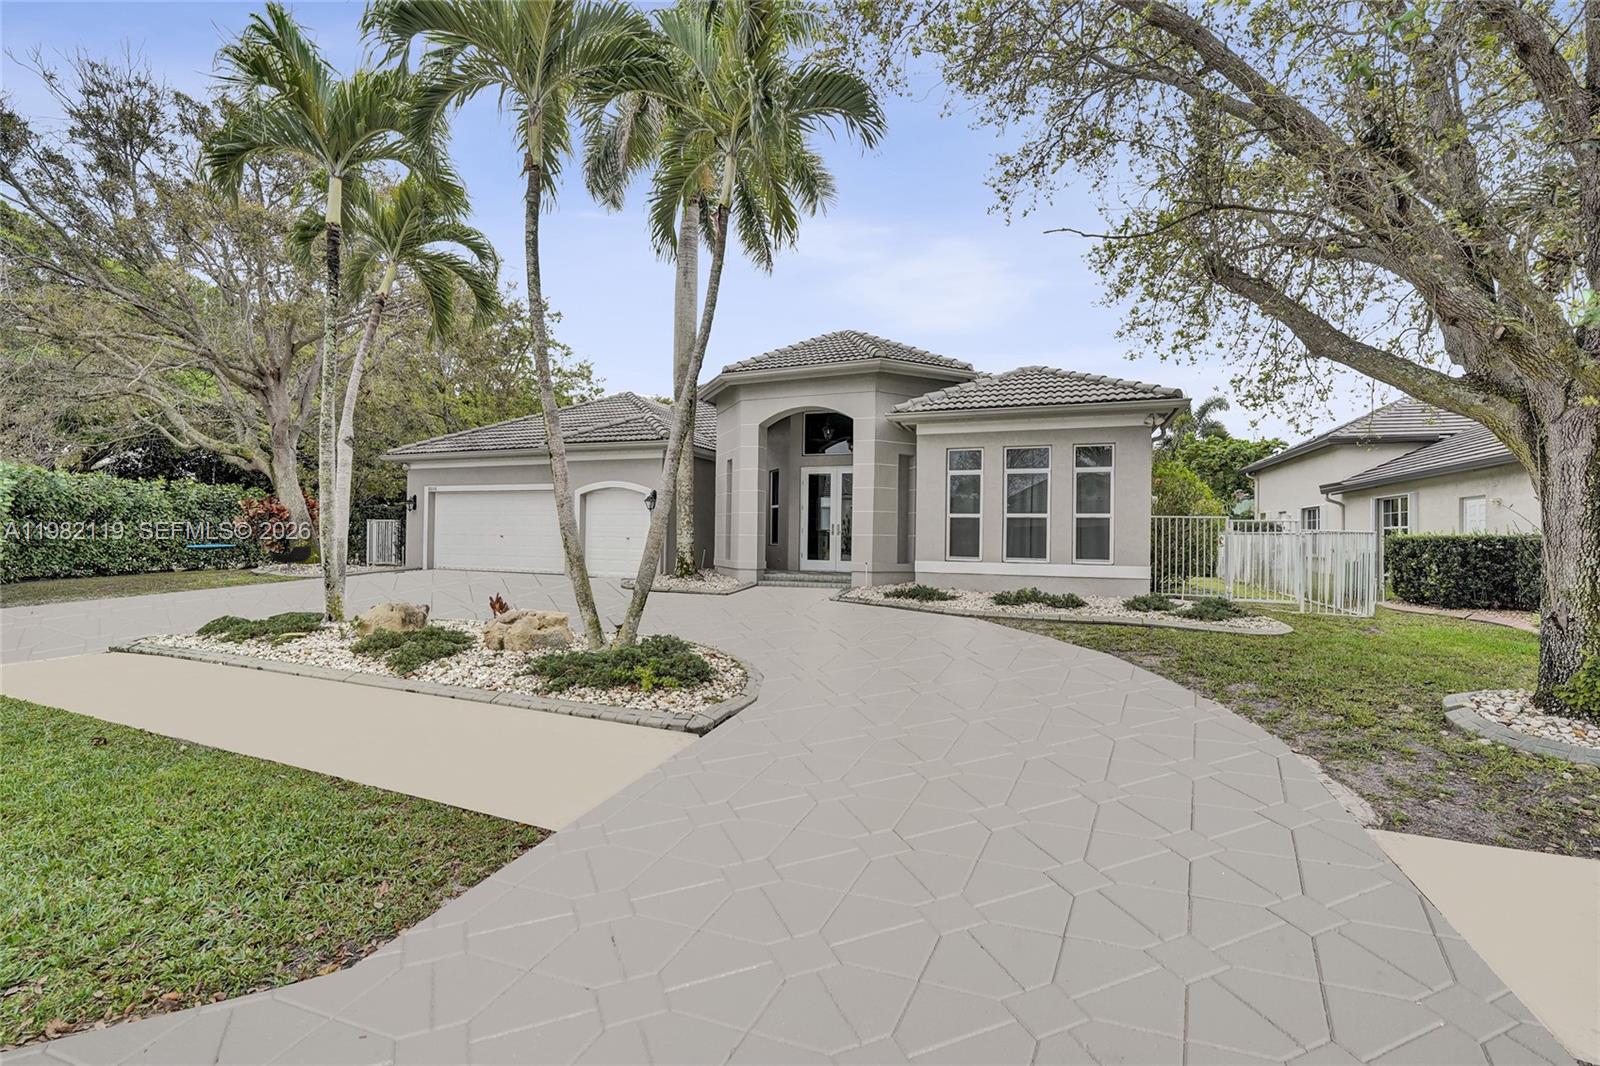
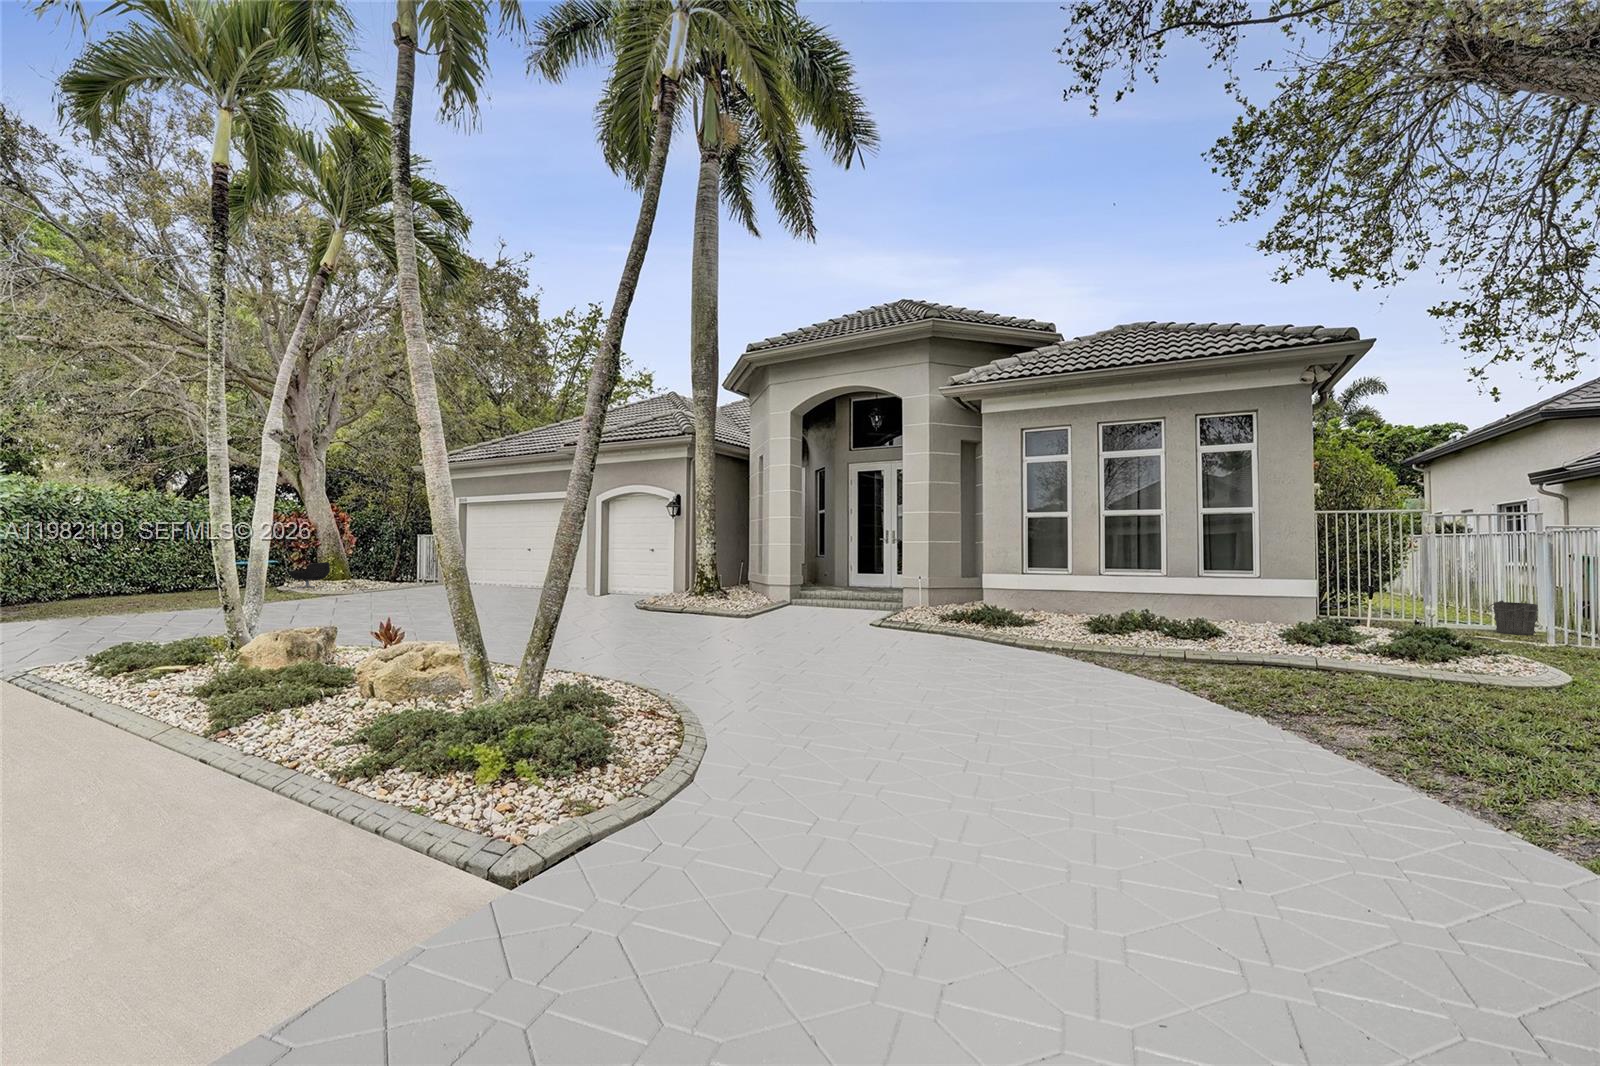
bucket: none [1264,582,1294,606] -> present [1488,600,1538,635]

